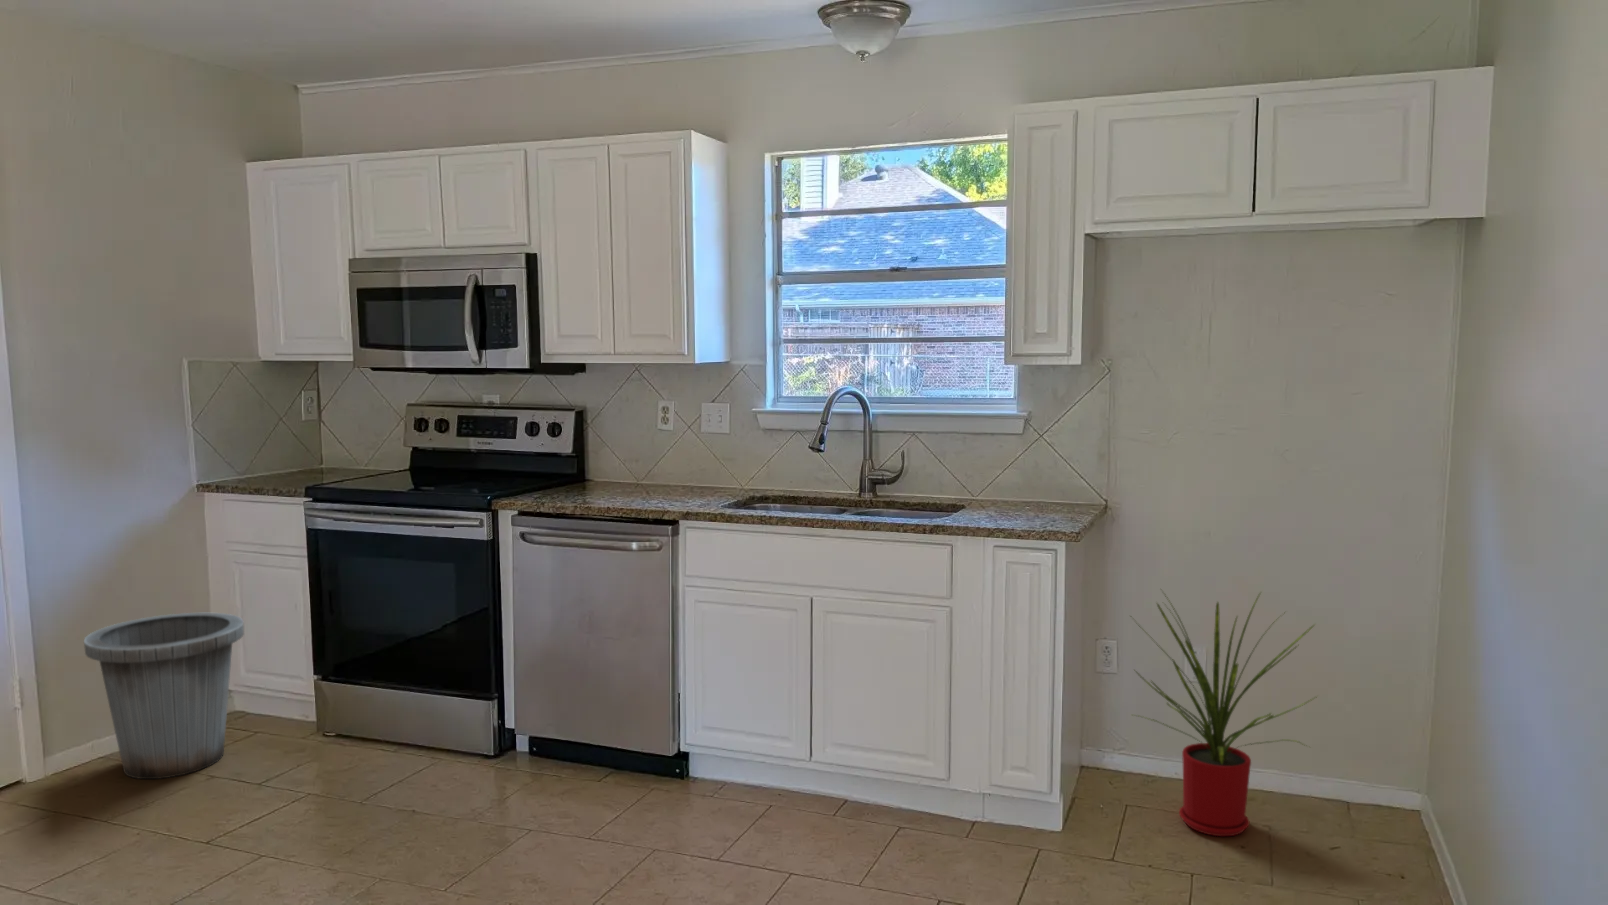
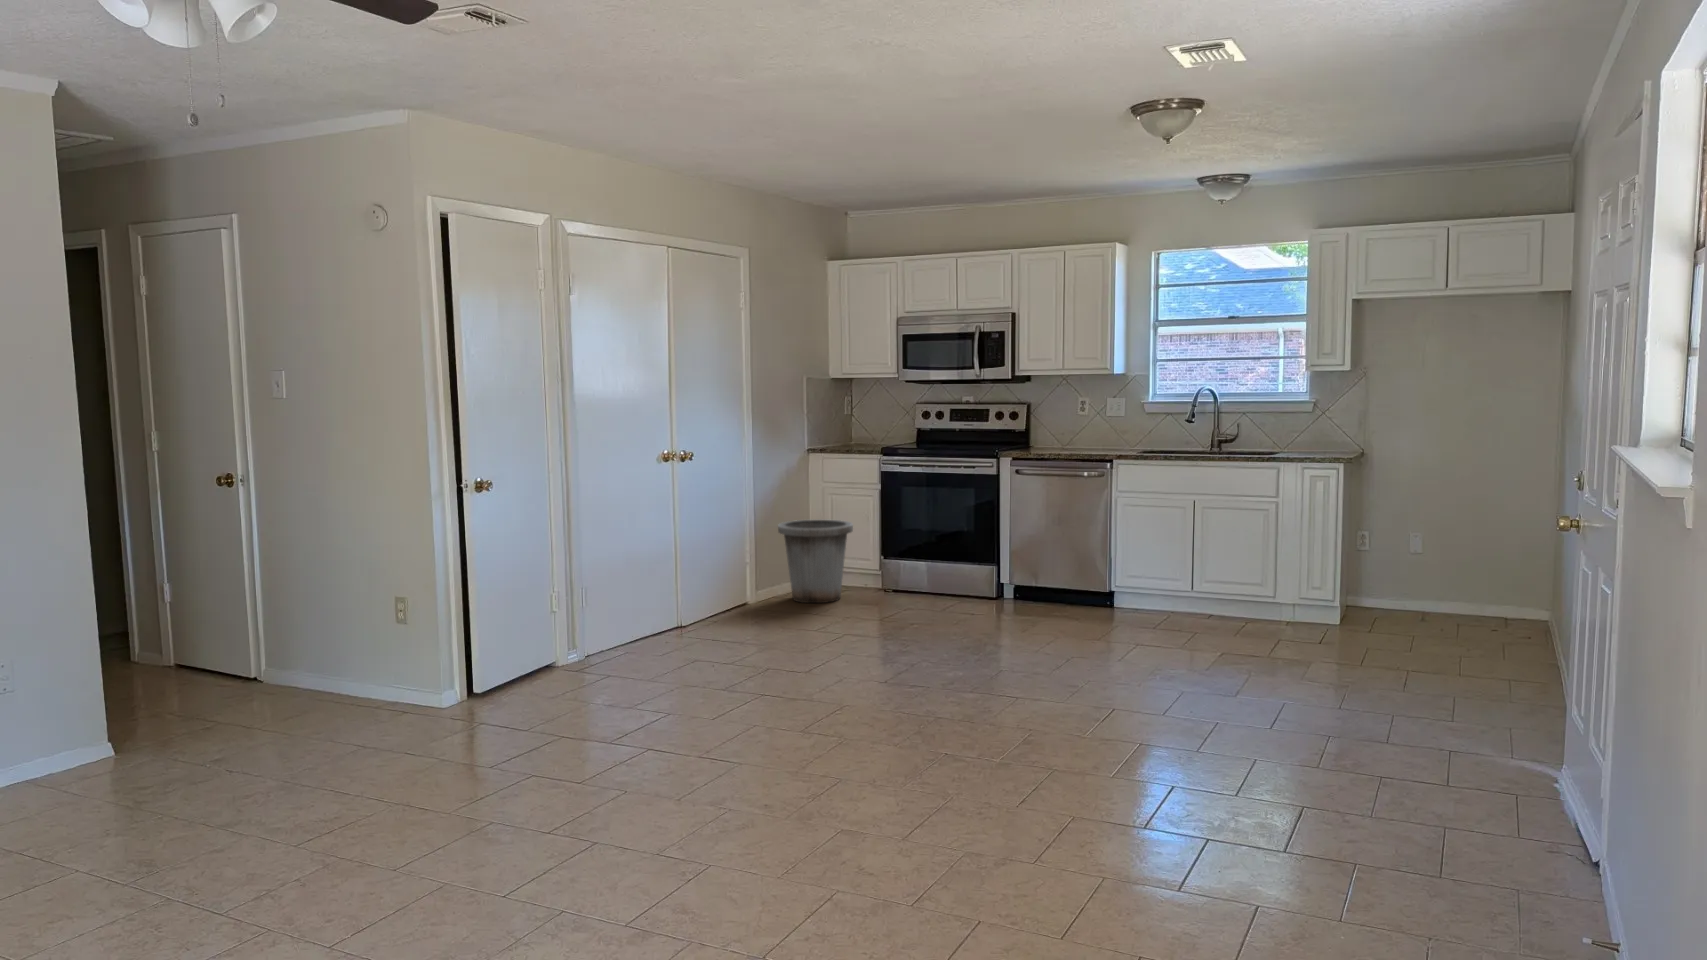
house plant: present [1138,596,1313,836] -> none [1376,493,1486,626]

